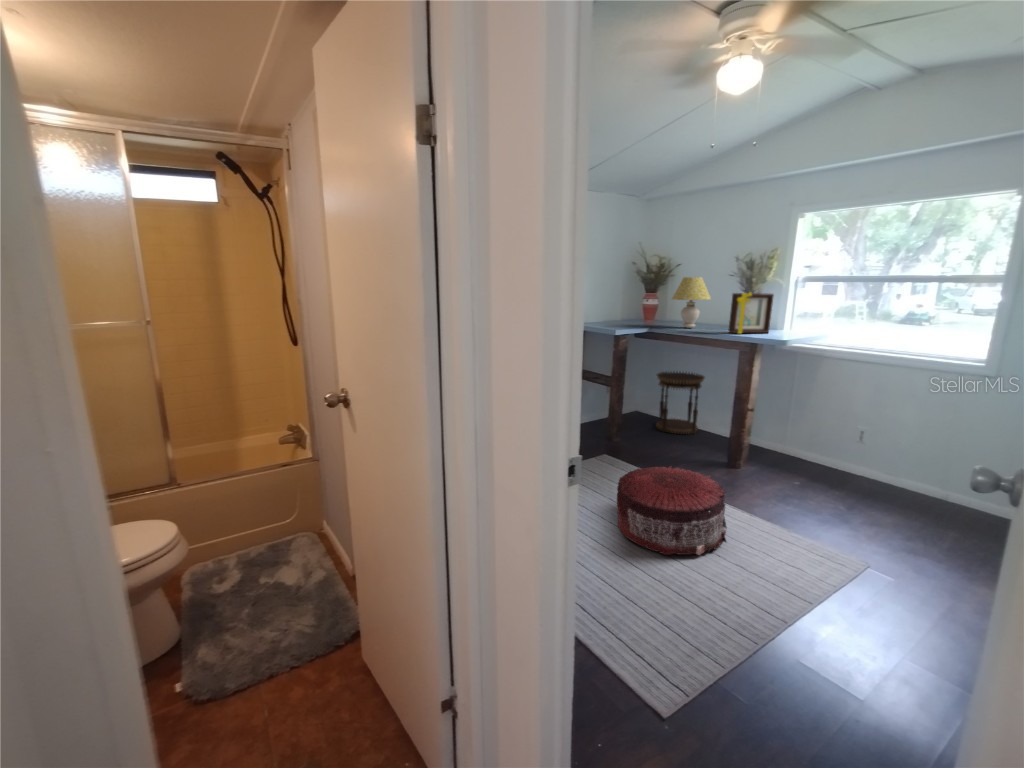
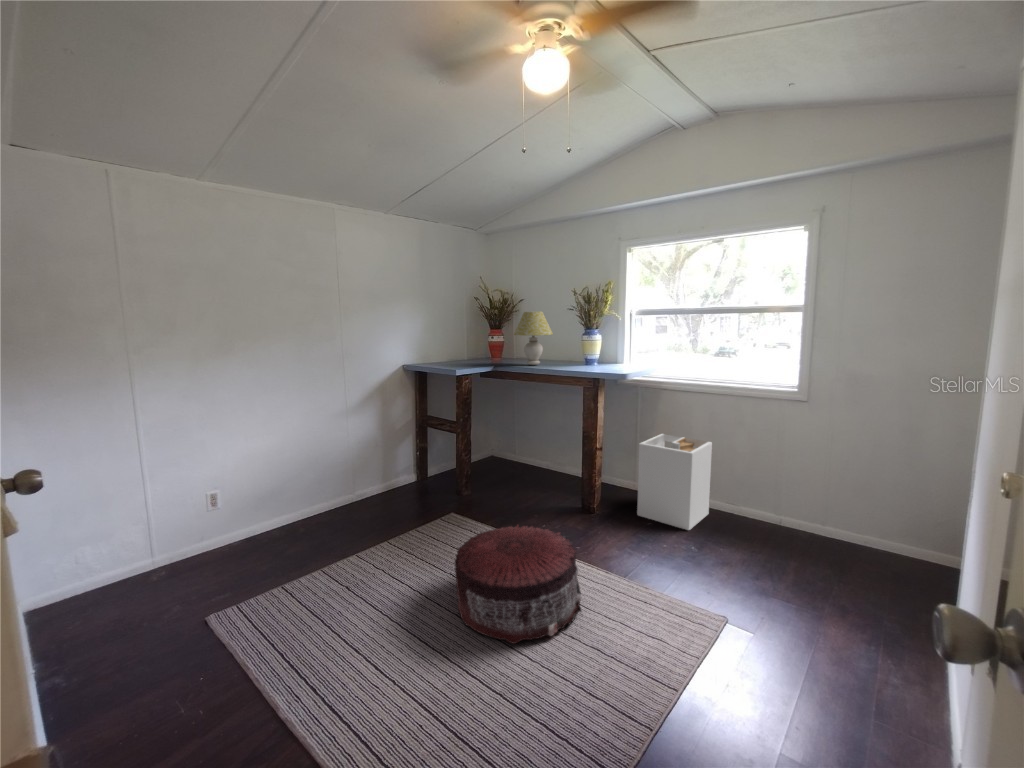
picture frame: present [728,292,774,334] -> none [571,326,611,370]
side table: present [656,372,705,434] -> none [506,411,554,479]
laundry hamper: none [785,400,876,494] -> present [637,434,712,530]

